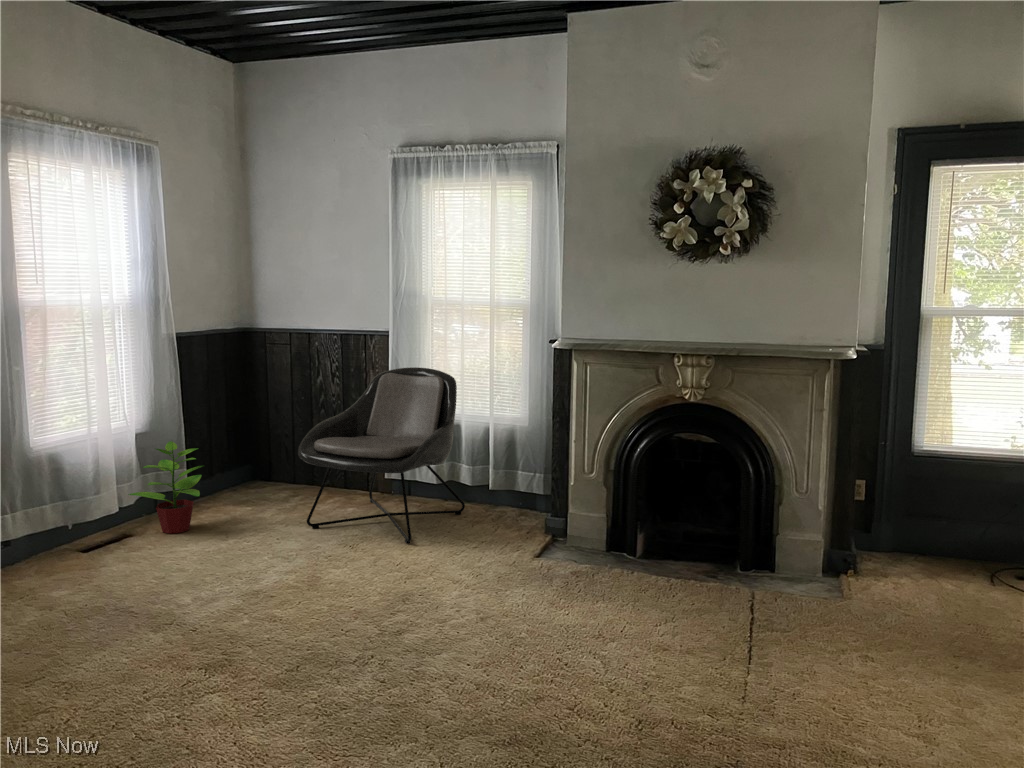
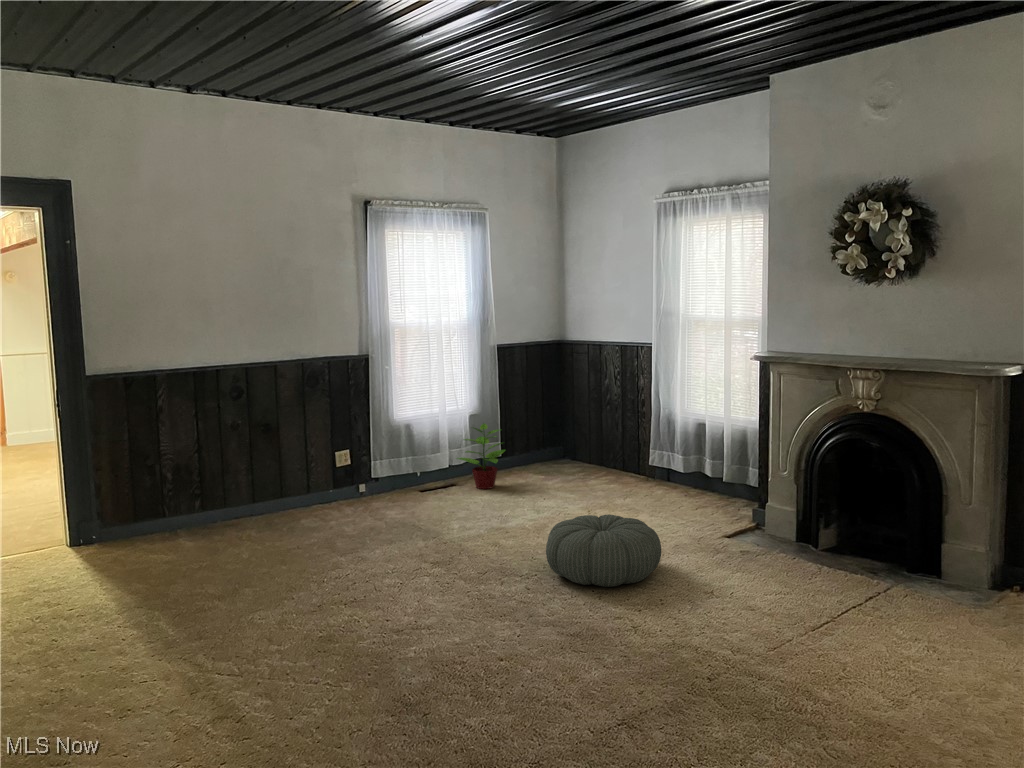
lounge chair: present [298,367,465,544] -> none [564,374,700,514]
pouf: none [358,557,519,669] -> present [546,514,661,587]

